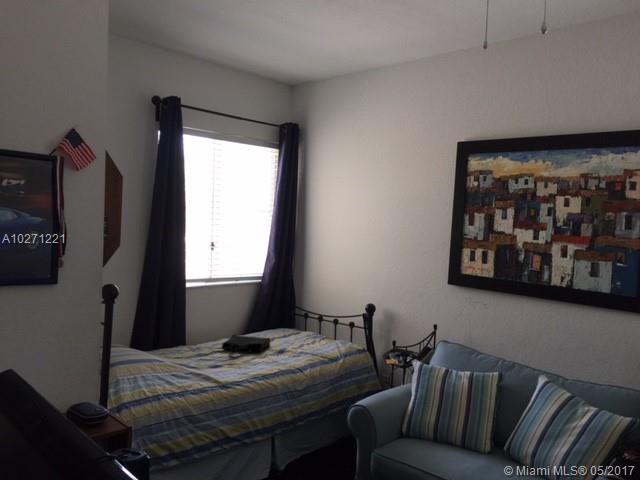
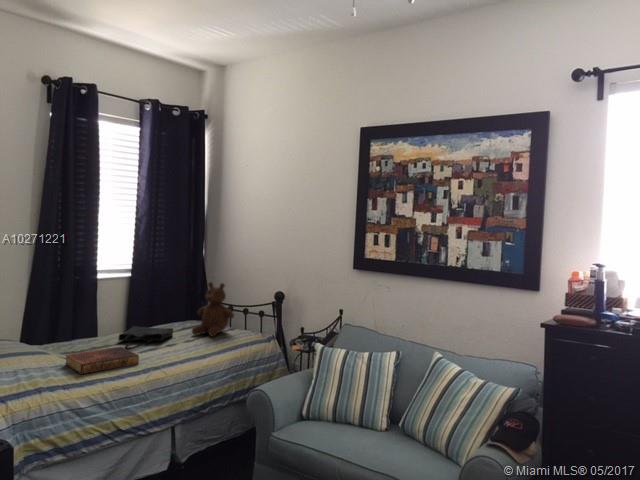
teddy bear: none [288,294,328,347] -> present [192,282,234,337]
book: none [180,356,246,383] -> present [65,347,139,374]

